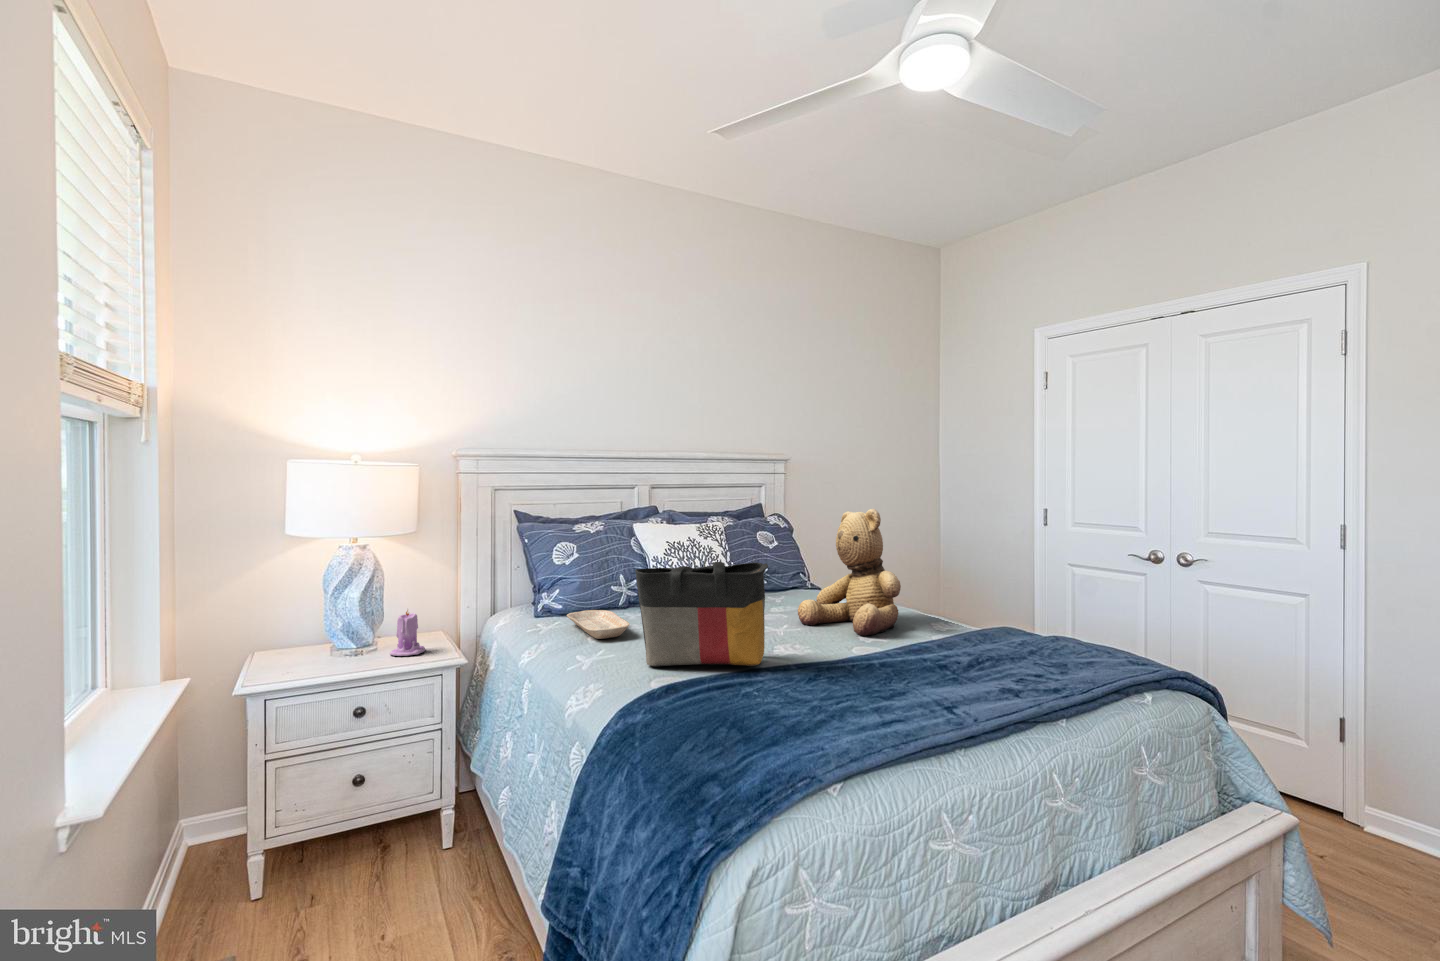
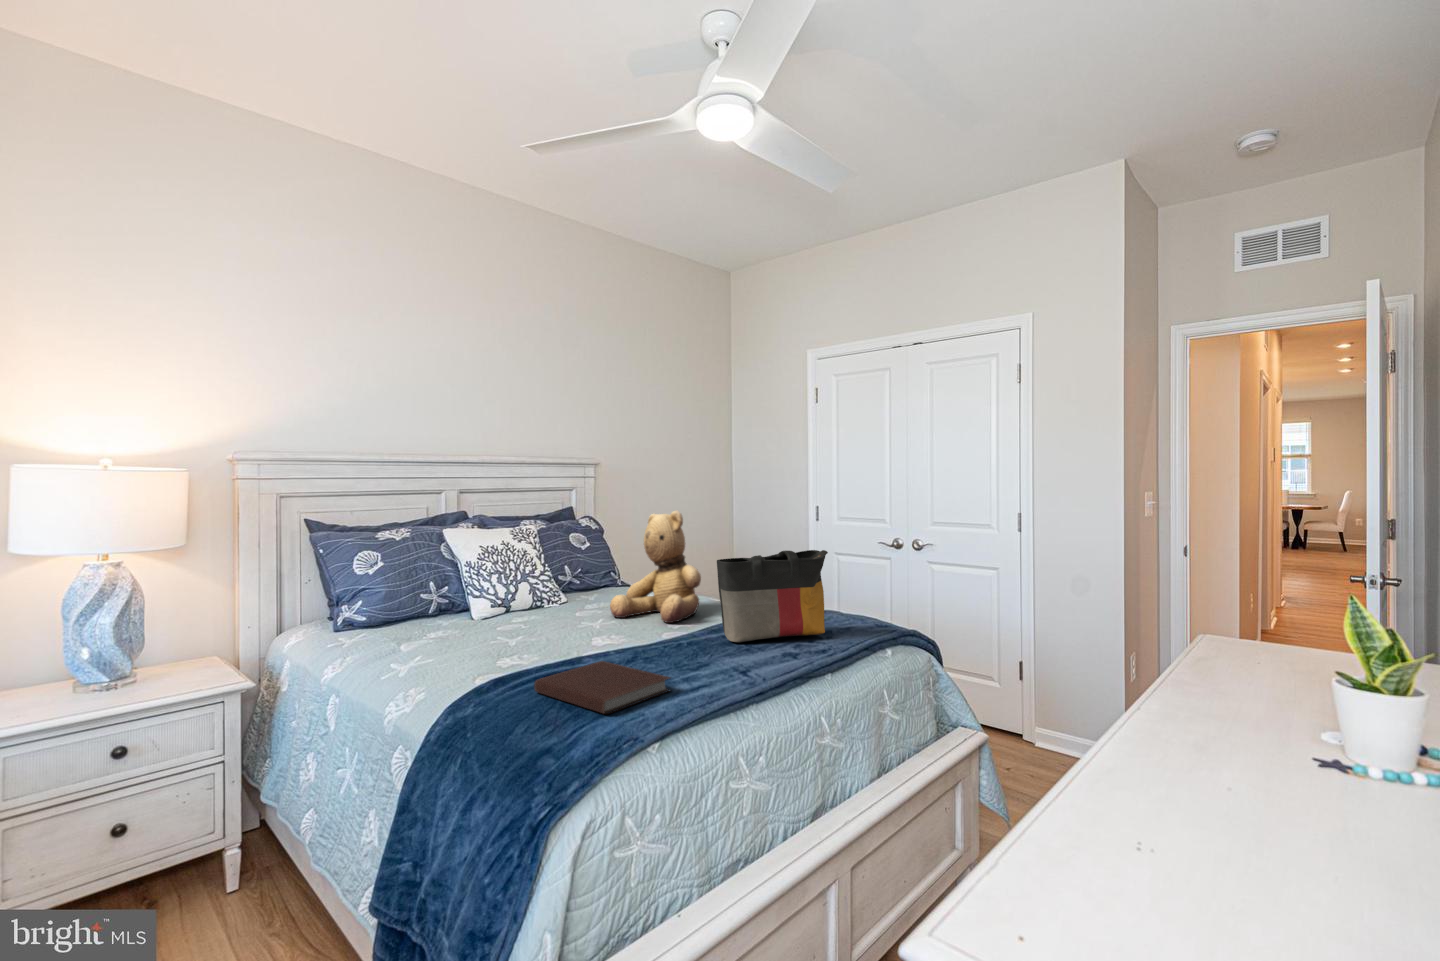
tote bag: present [635,562,768,666] -> present [717,550,828,642]
candle: present [390,610,425,656] -> none [155,631,201,685]
tray: present [567,610,630,639] -> none [374,618,445,646]
notebook: none [708,675,860,741] -> present [534,661,670,714]

